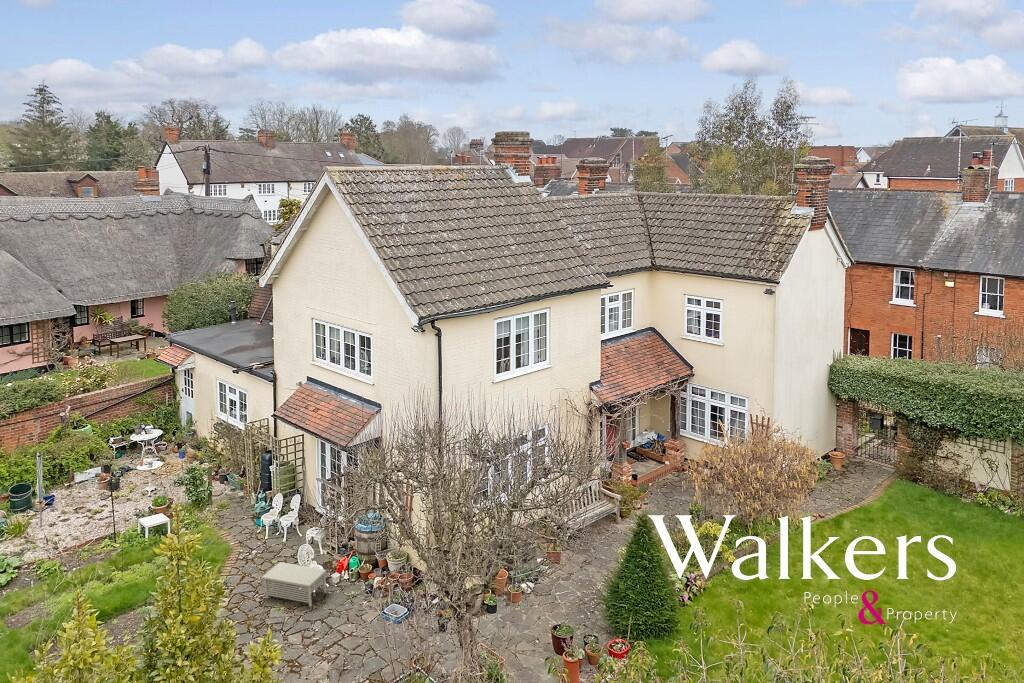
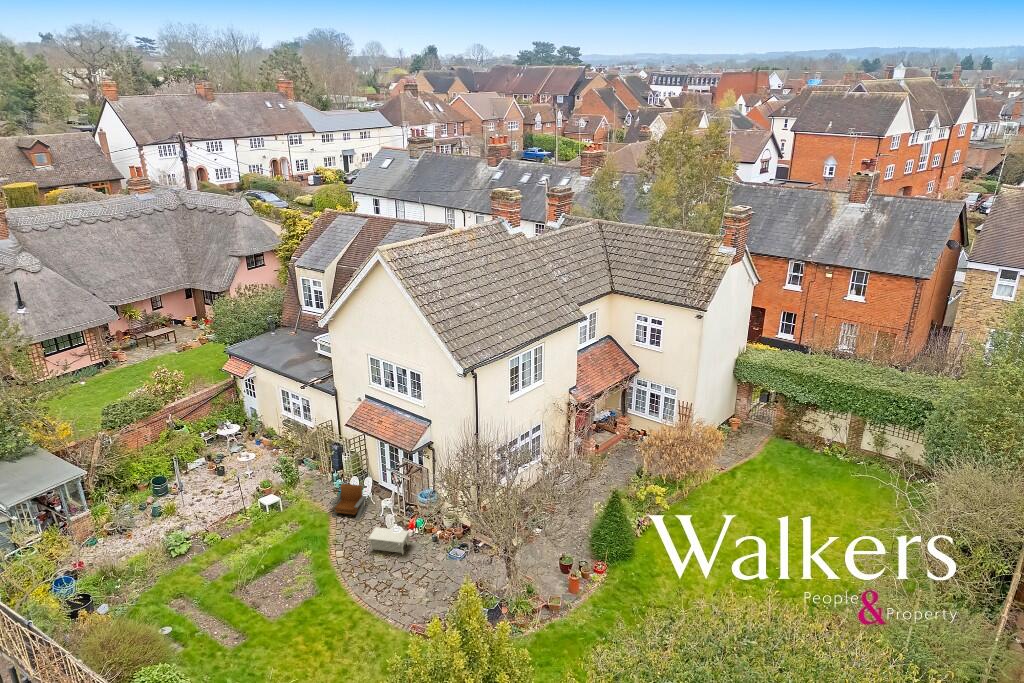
lounge chair: none [234,502,291,555] -> present [331,484,368,520]

